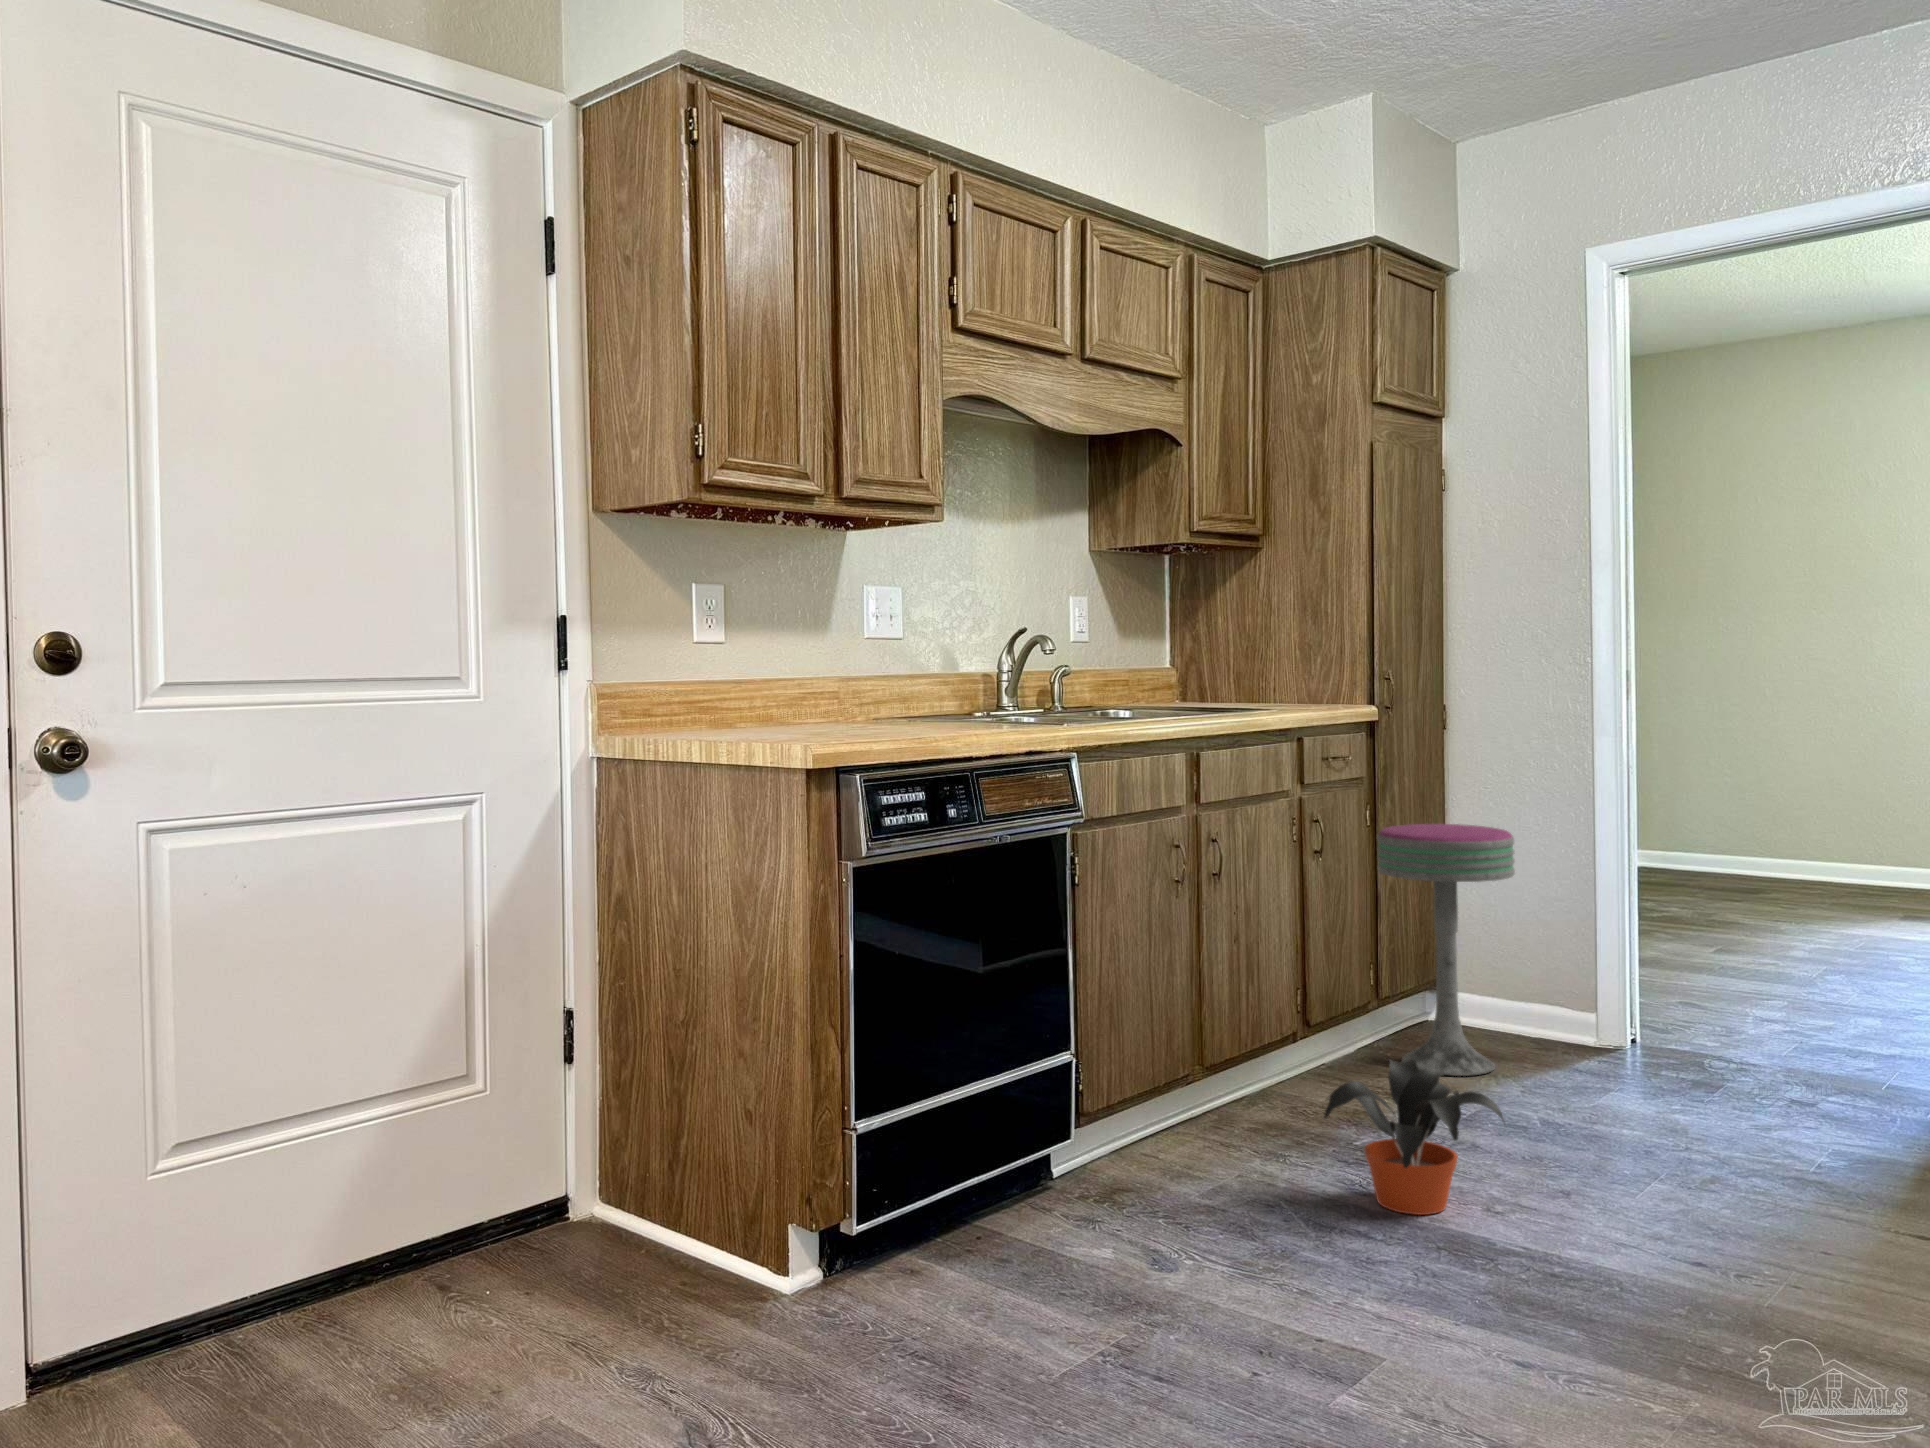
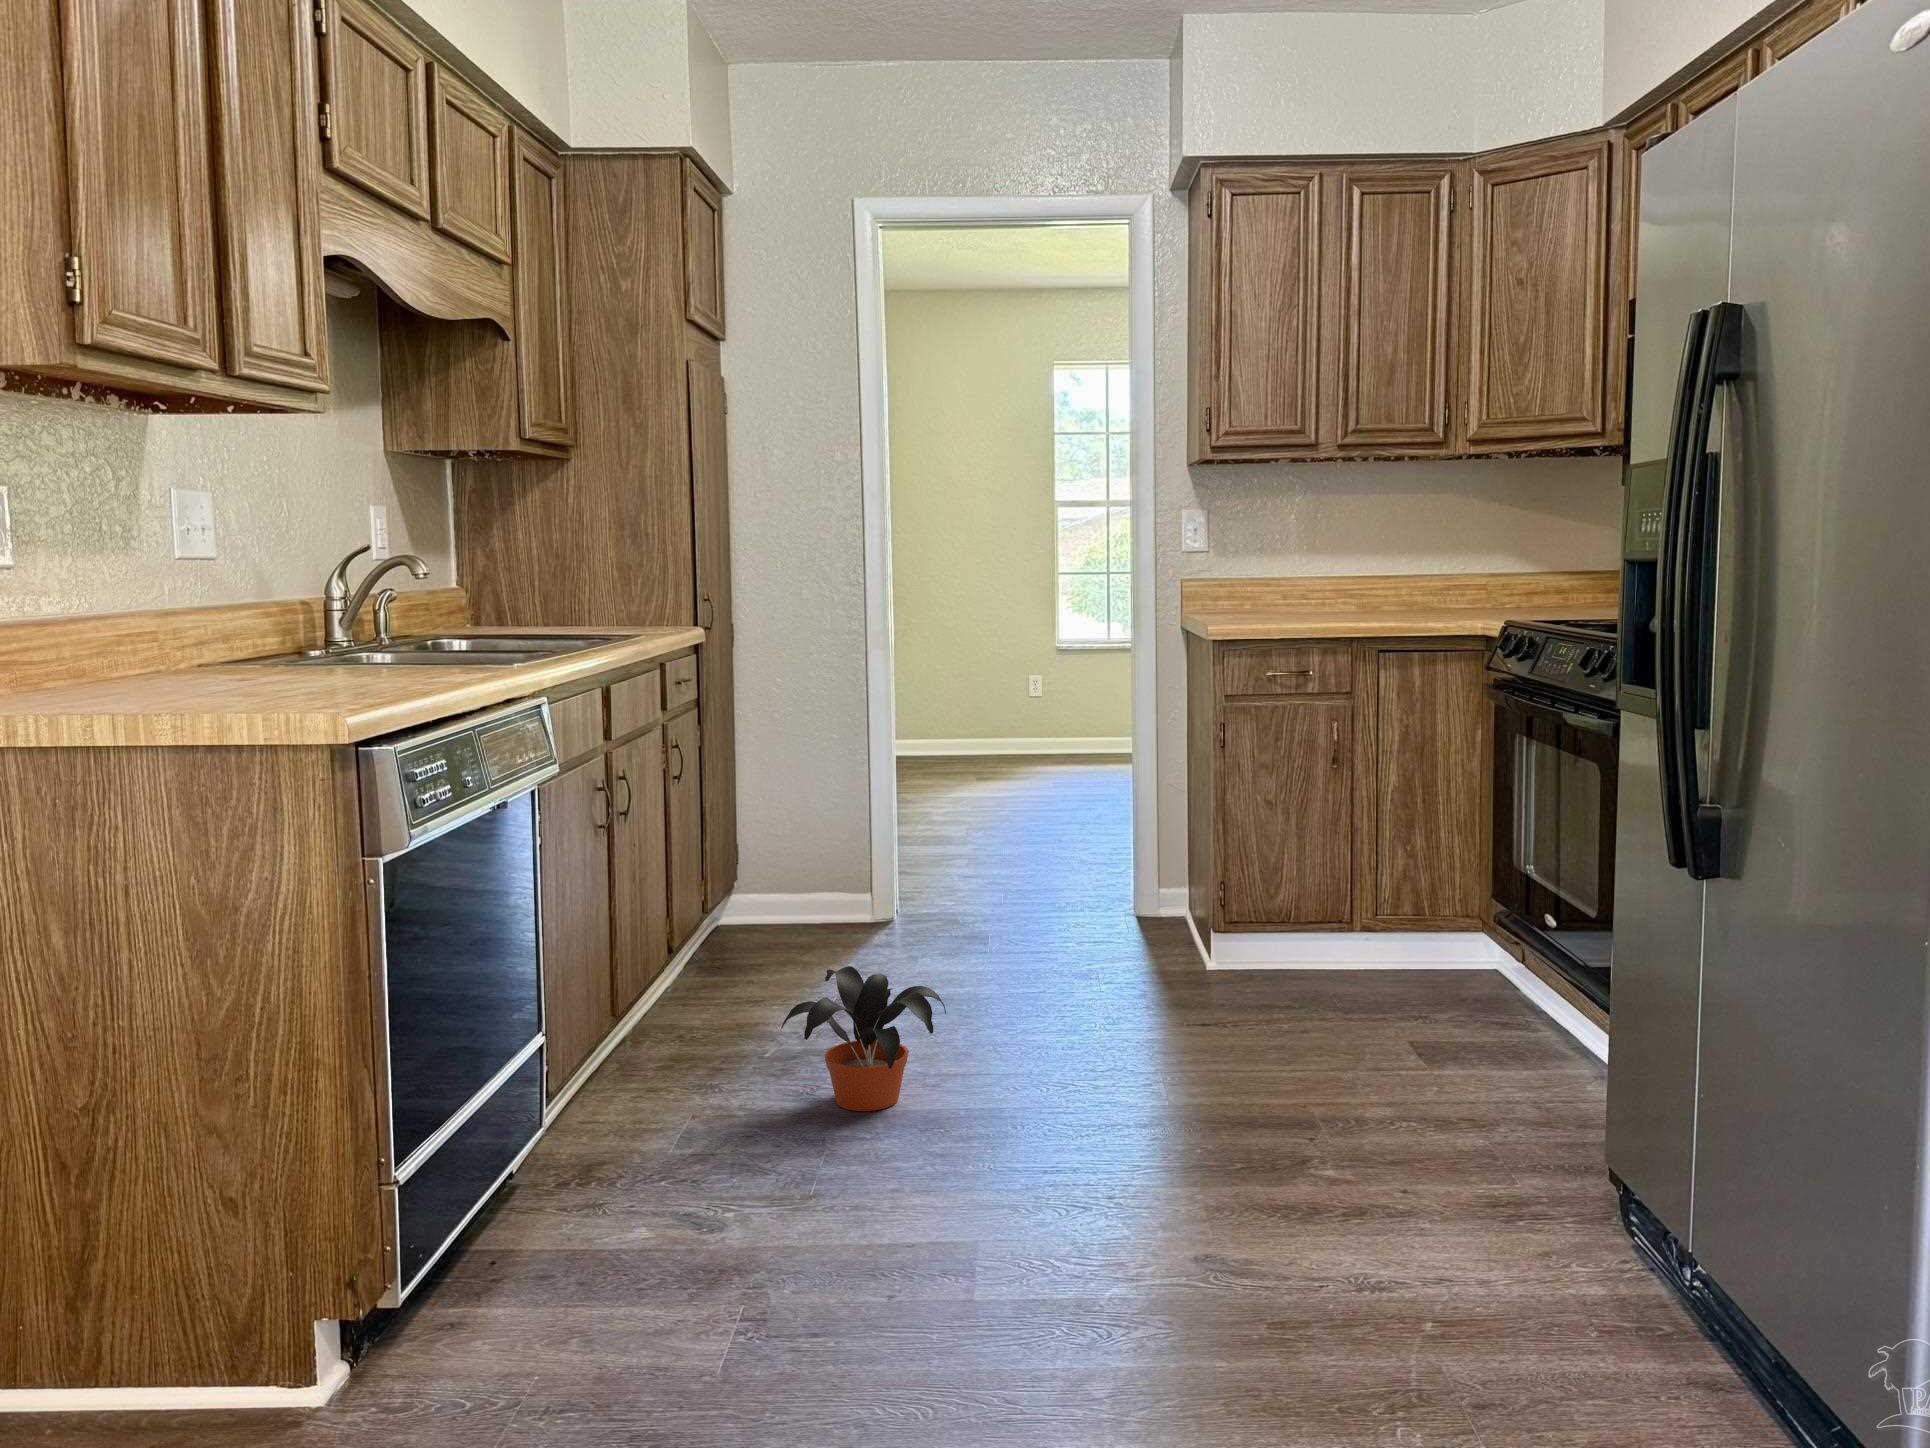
bar stool: present [1377,824,1515,1076] -> none [711,737,836,975]

